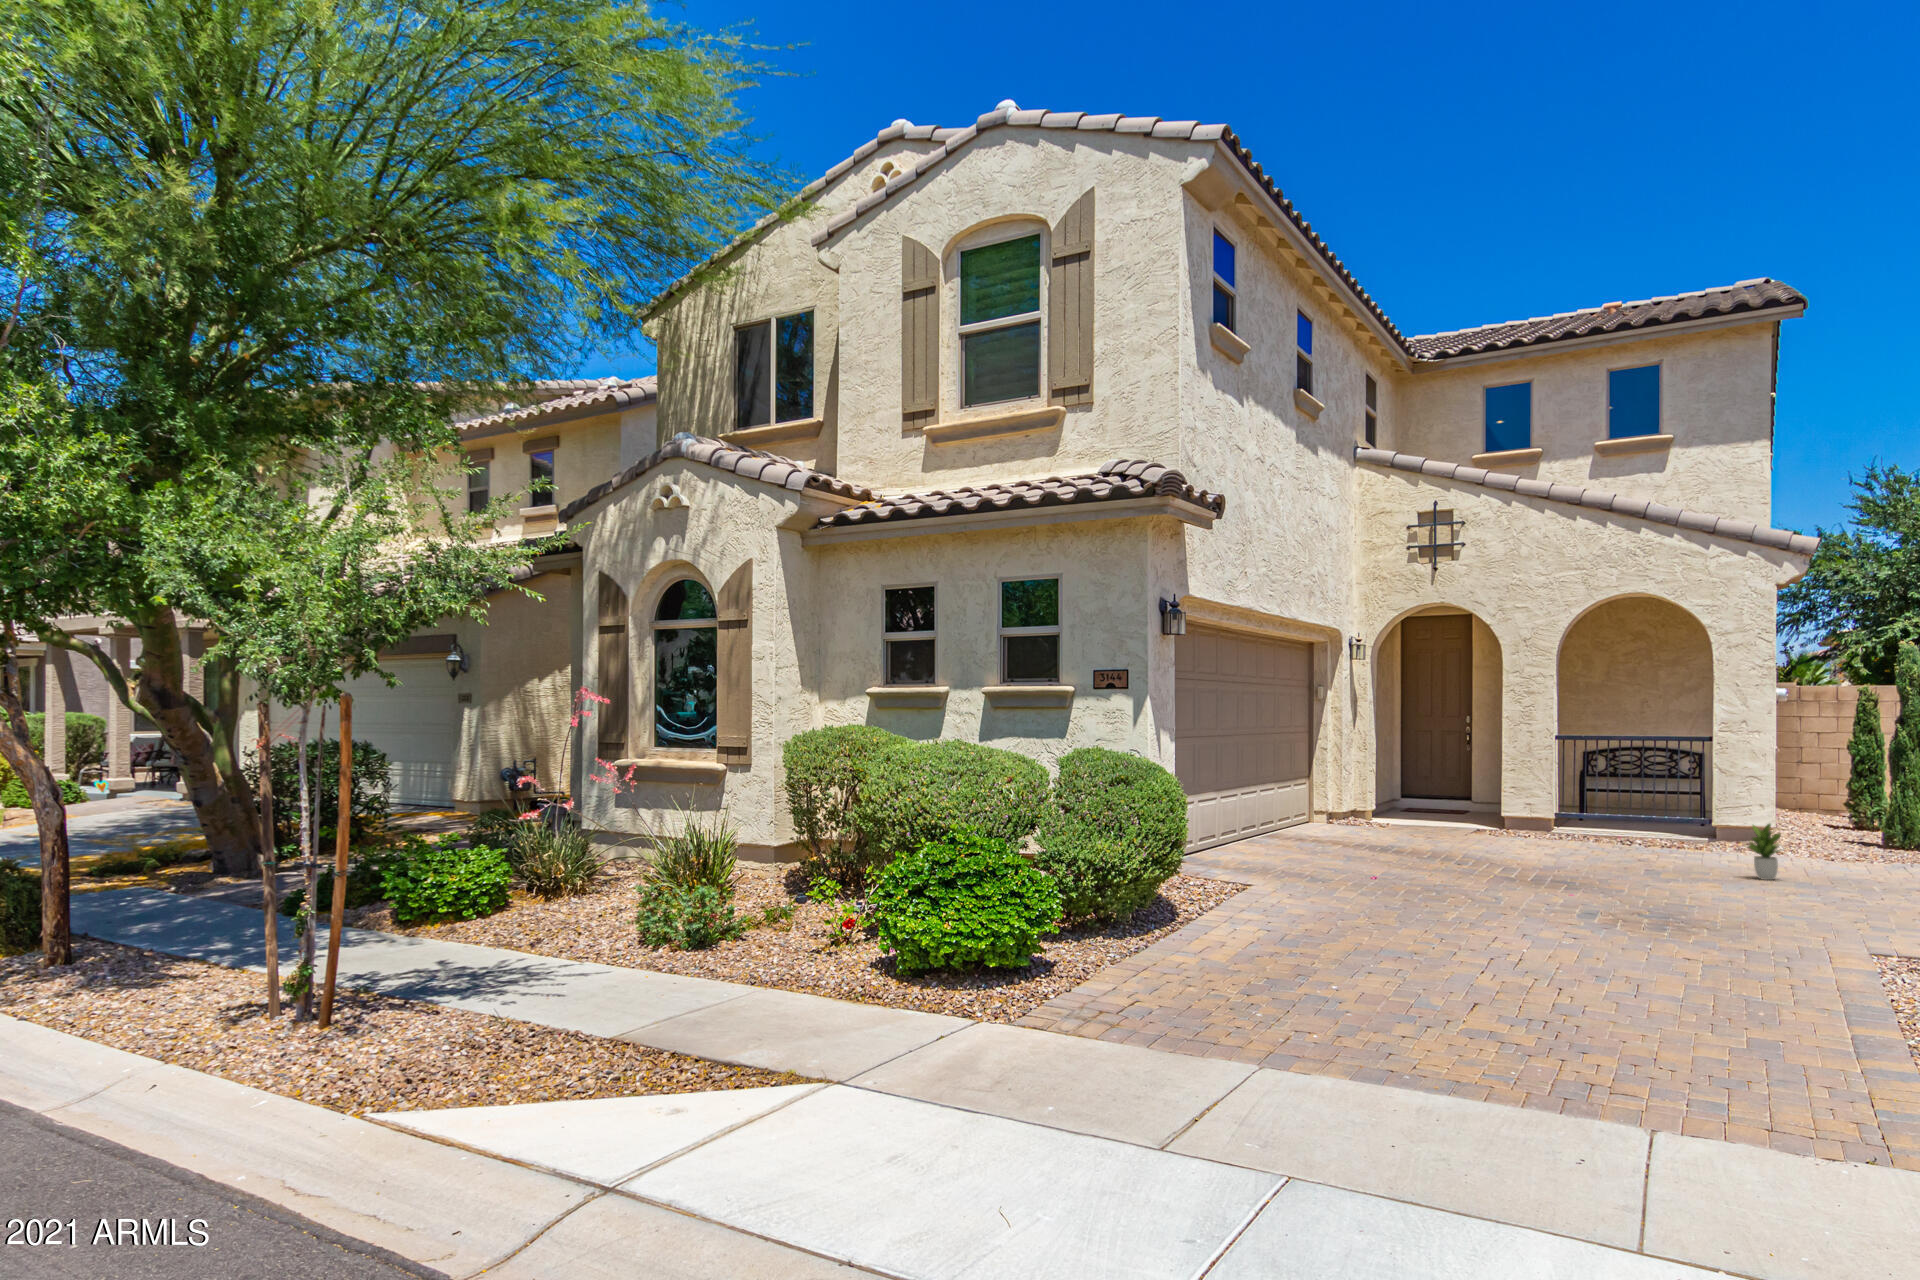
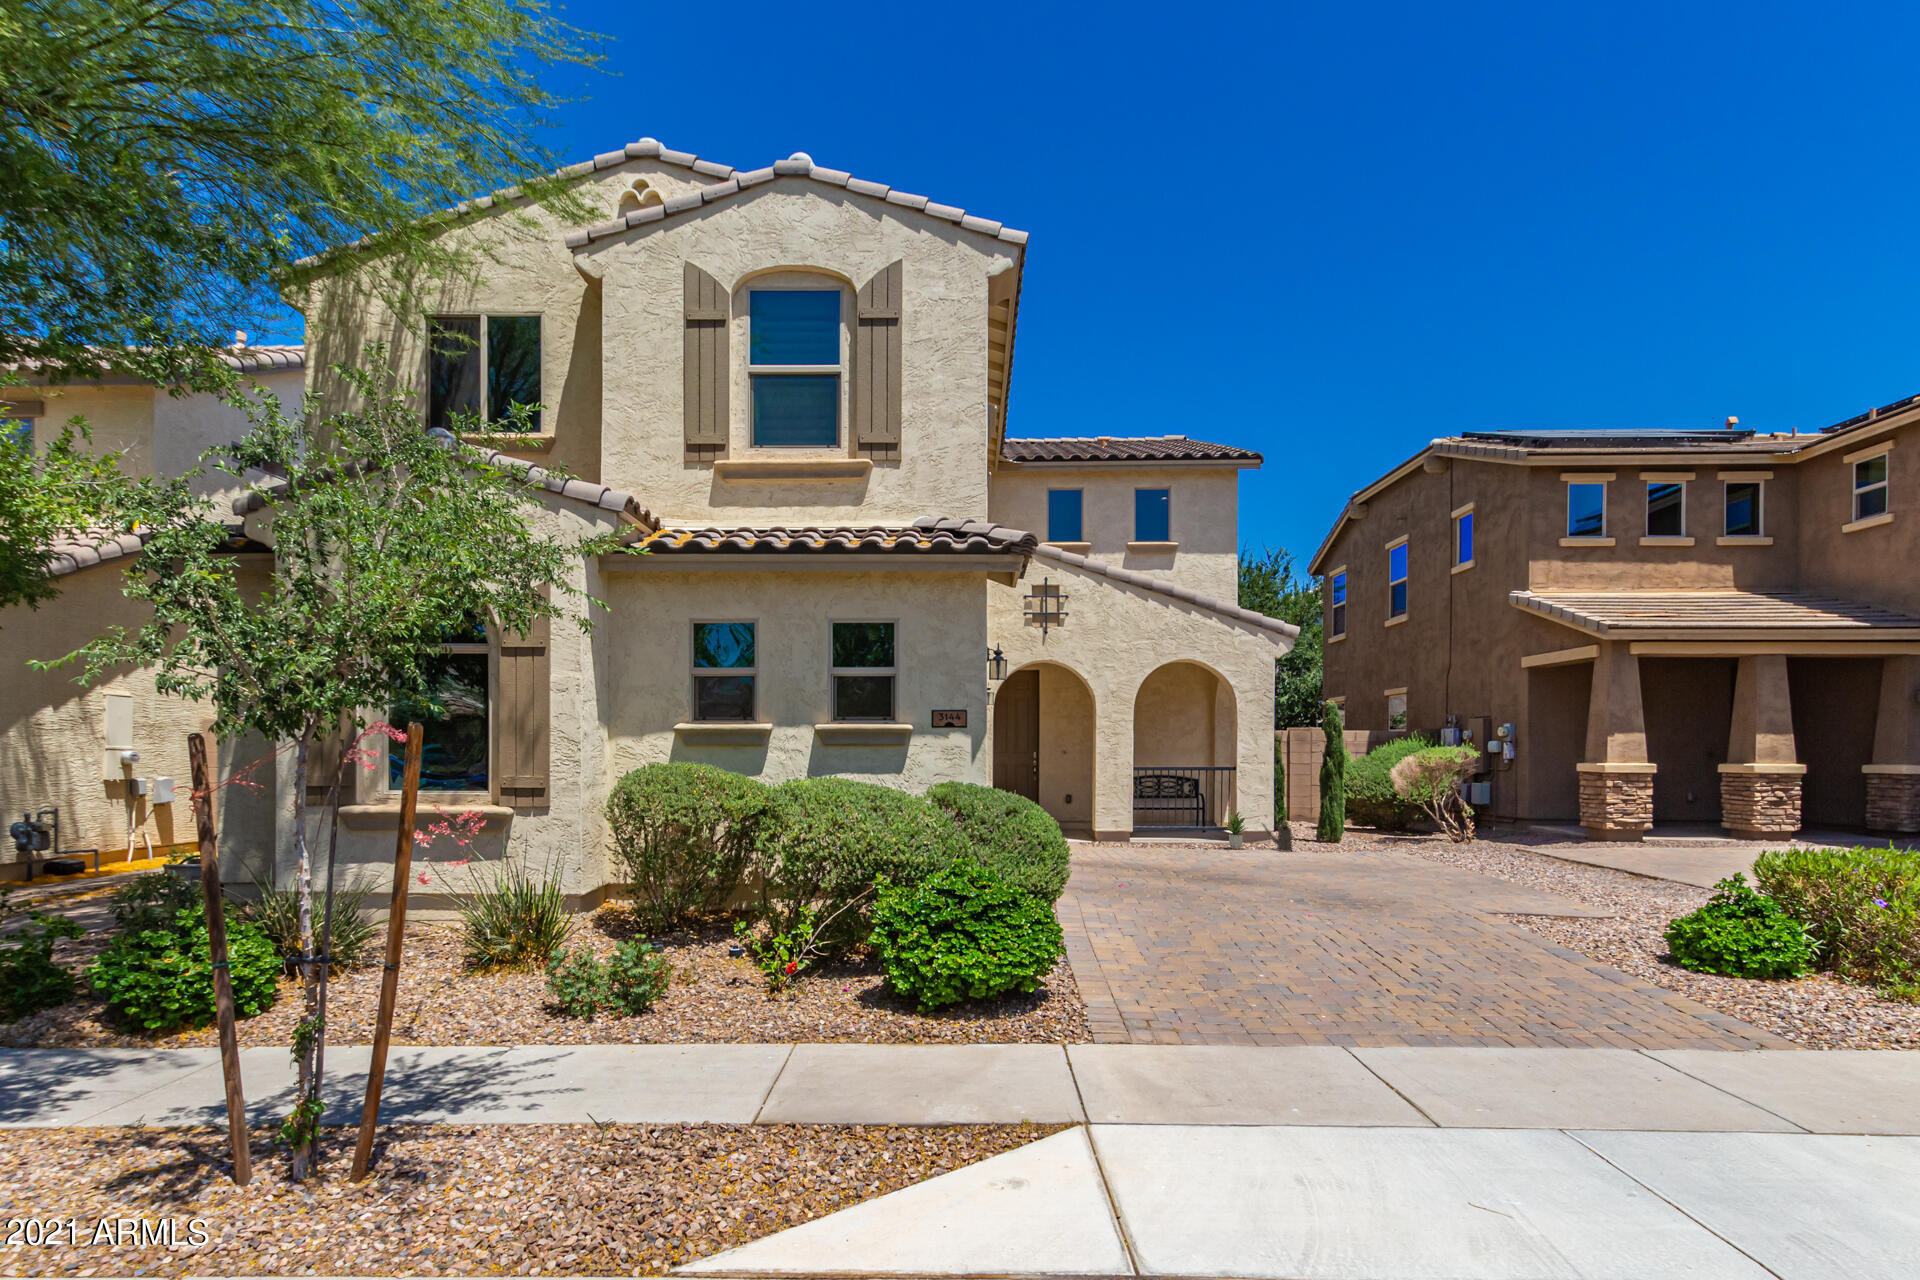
watering can: none [1816,839,1867,889] -> present [1263,821,1295,852]

